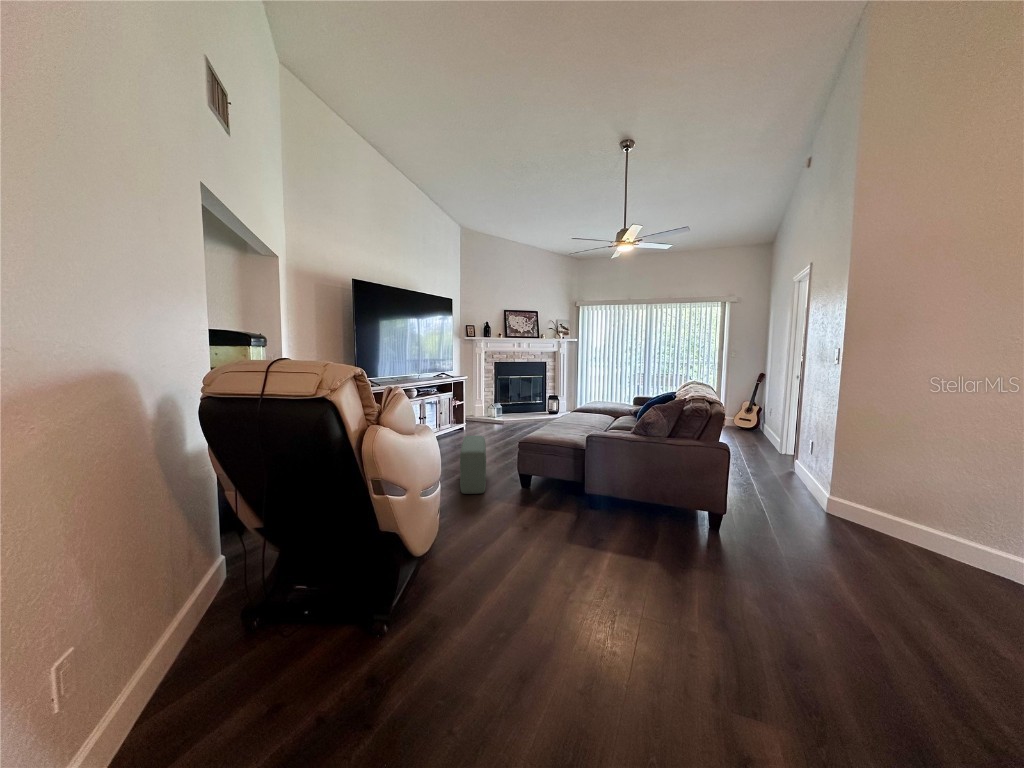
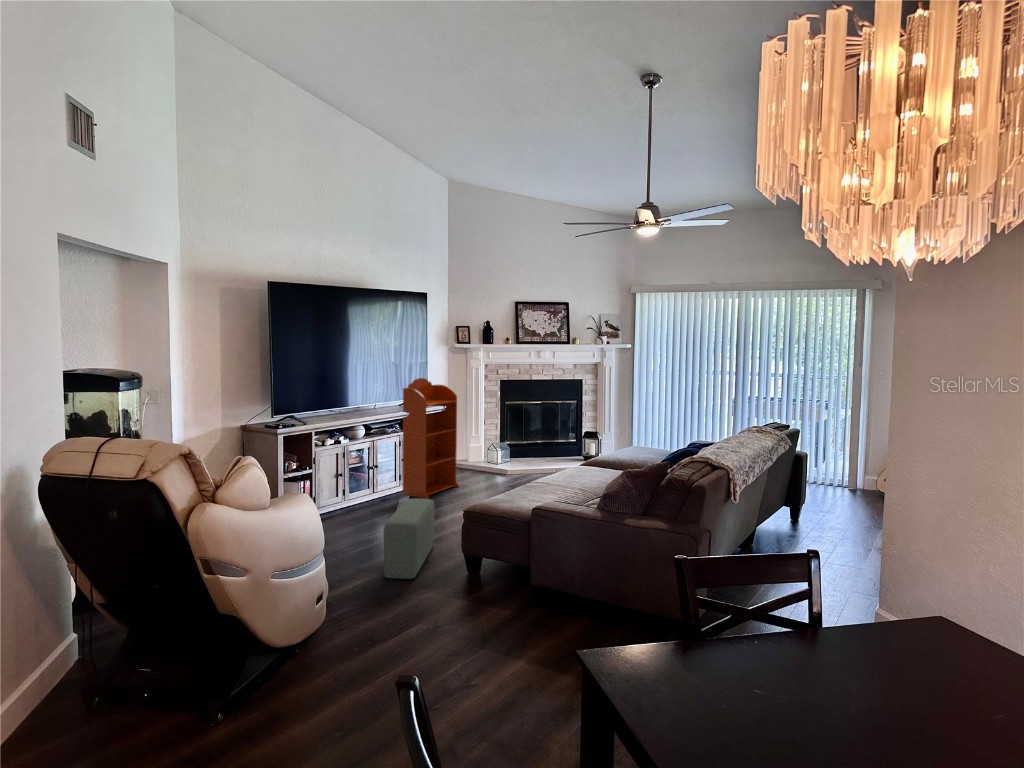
bookcase: none [441,357,478,440] -> present [403,378,459,499]

